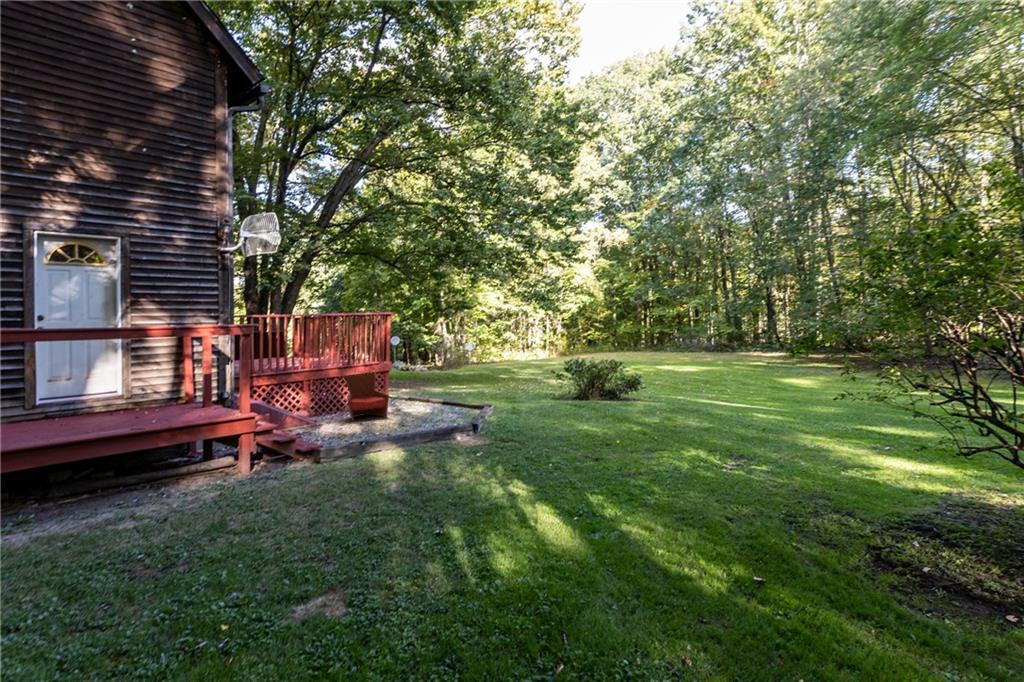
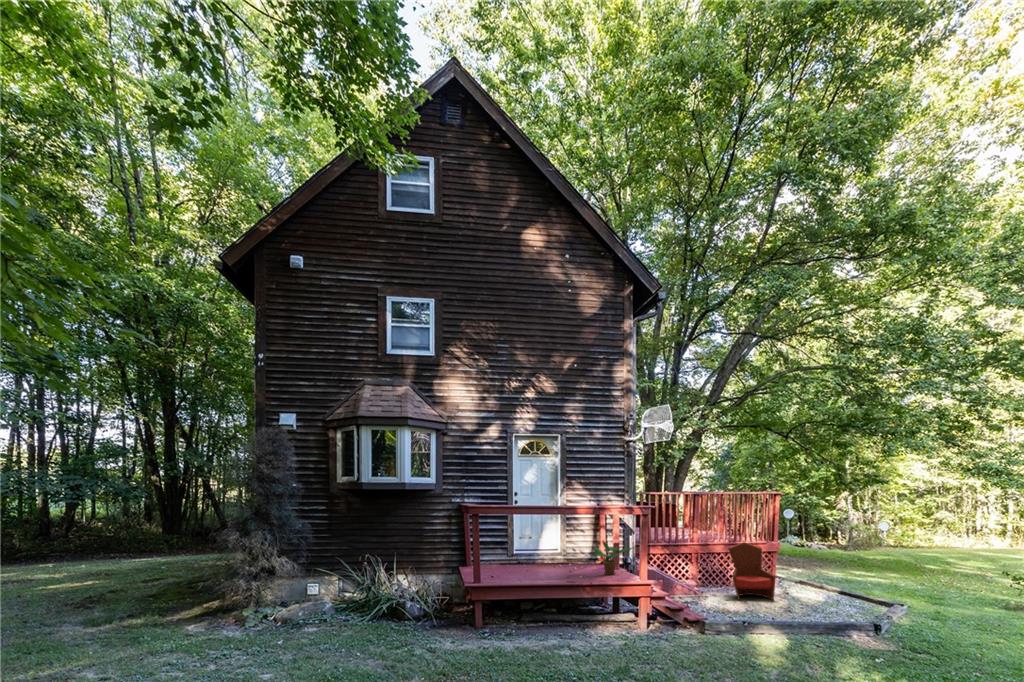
potted plant: none [165,369,233,413] -> present [591,541,632,575]

